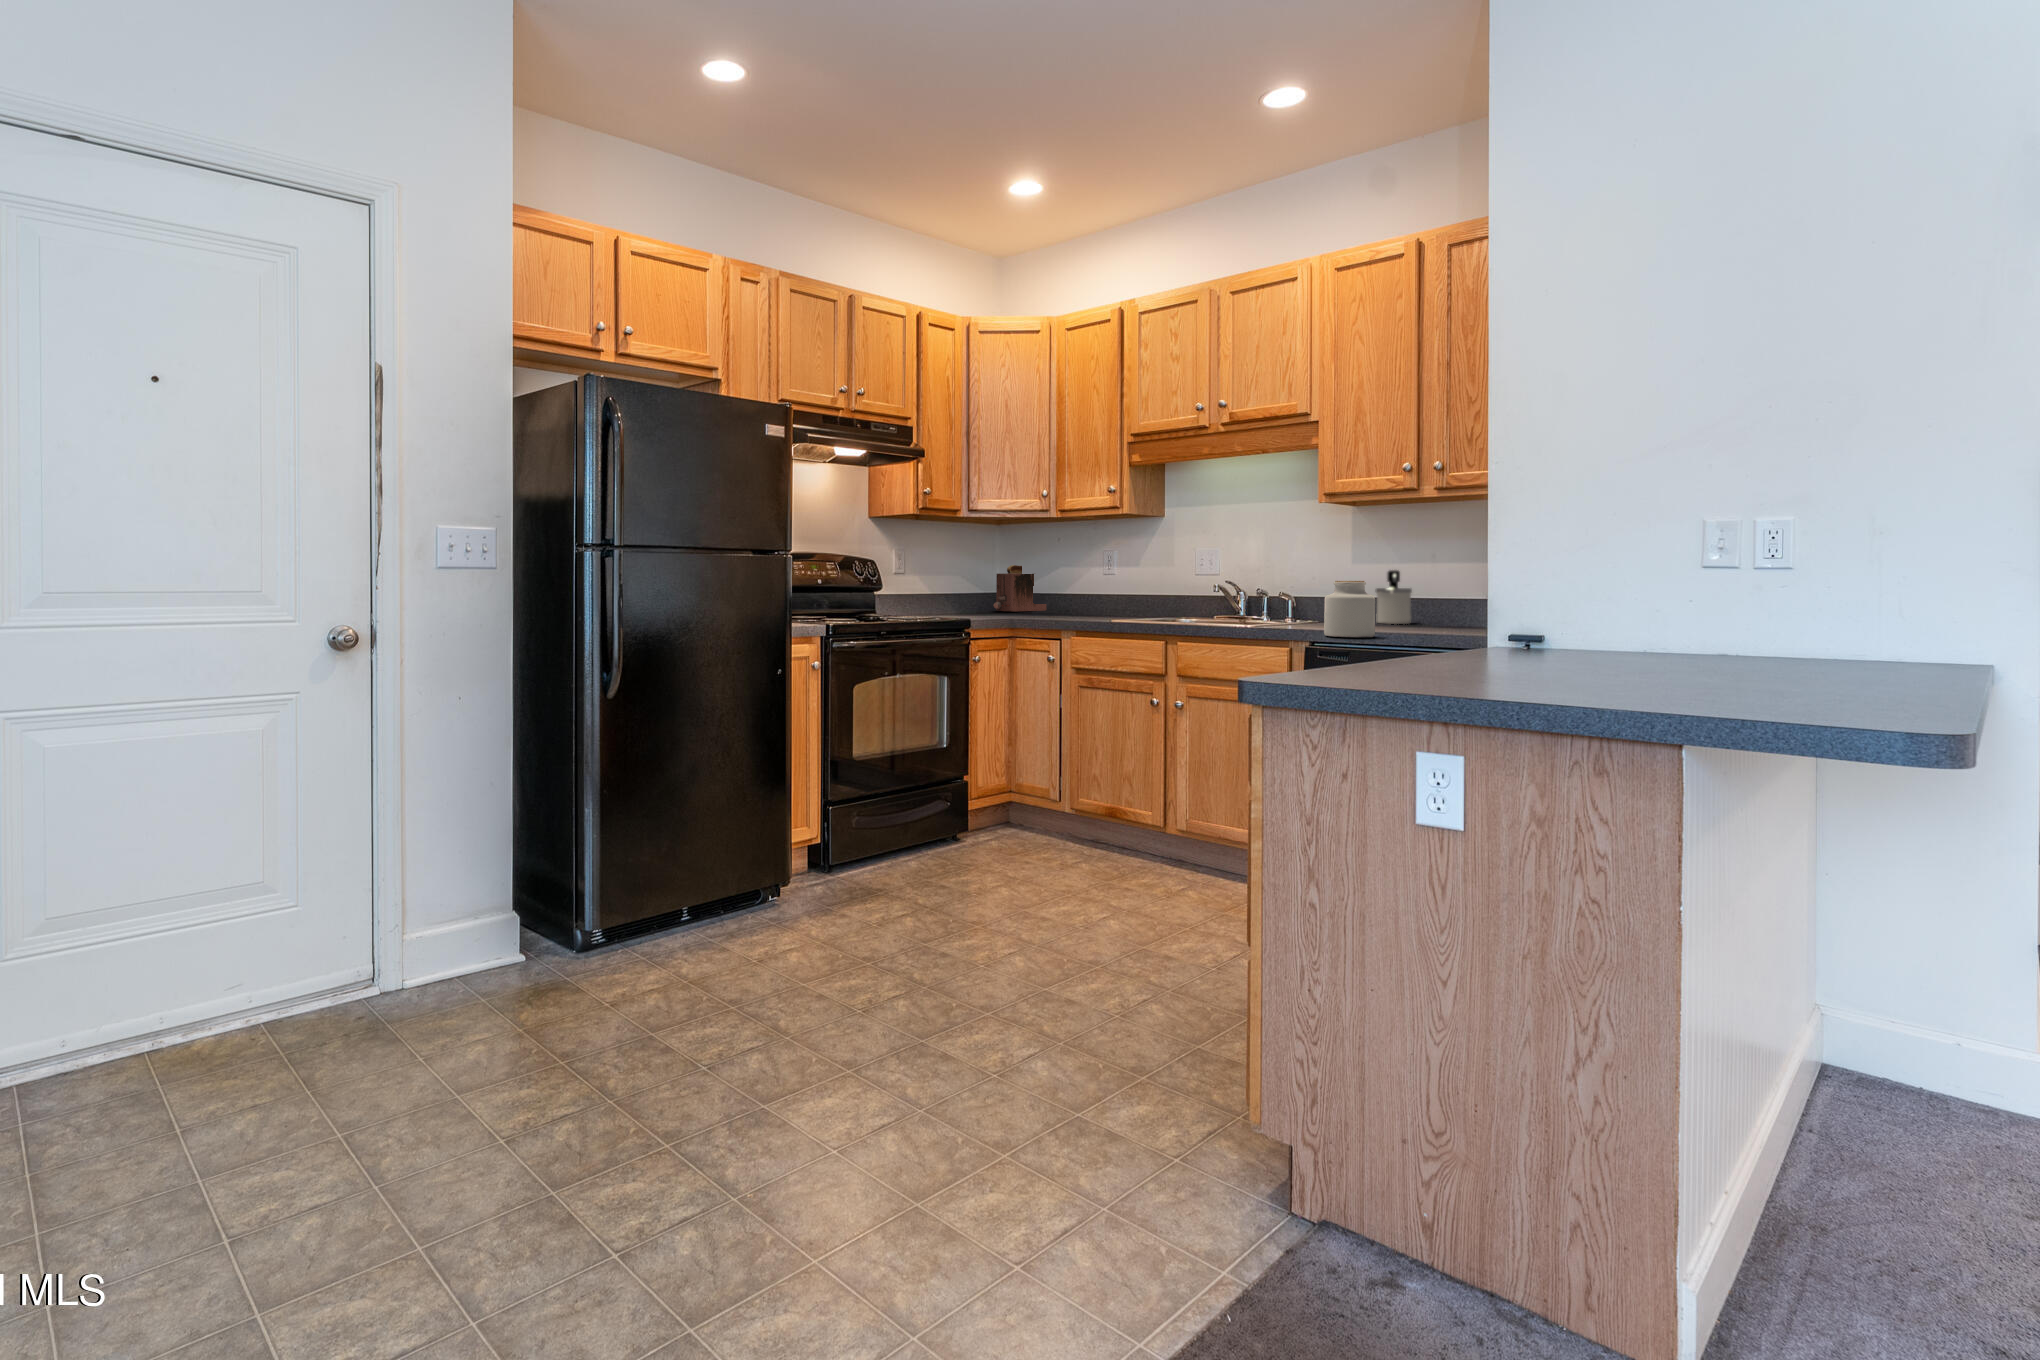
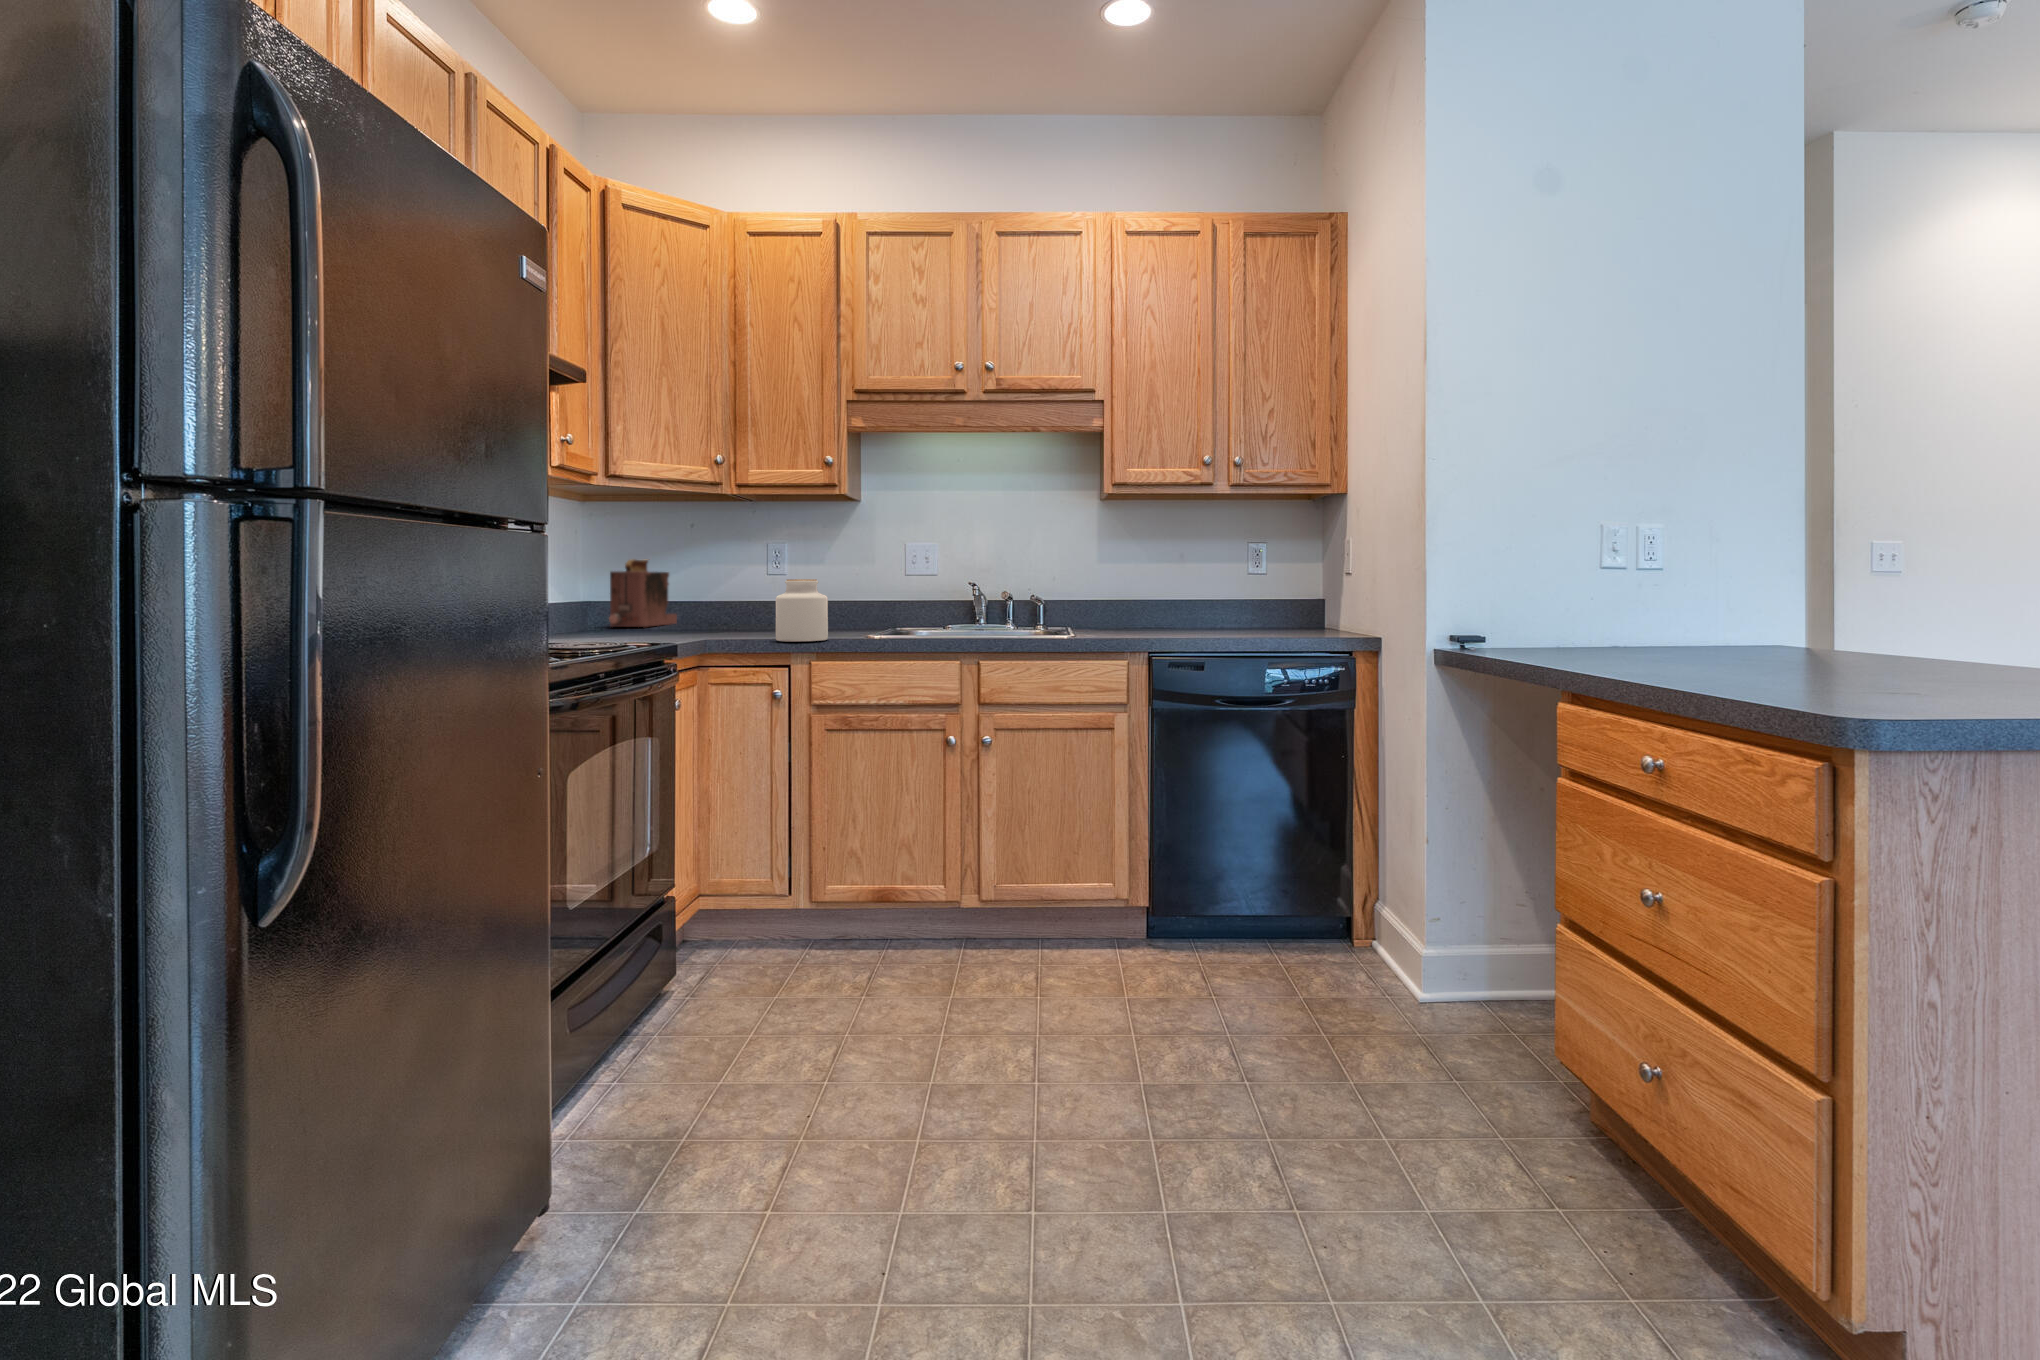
soap dispenser: present [1375,570,1412,624] -> none [1123,570,1158,625]
jar: present [1324,581,1375,637] -> present [776,579,828,642]

